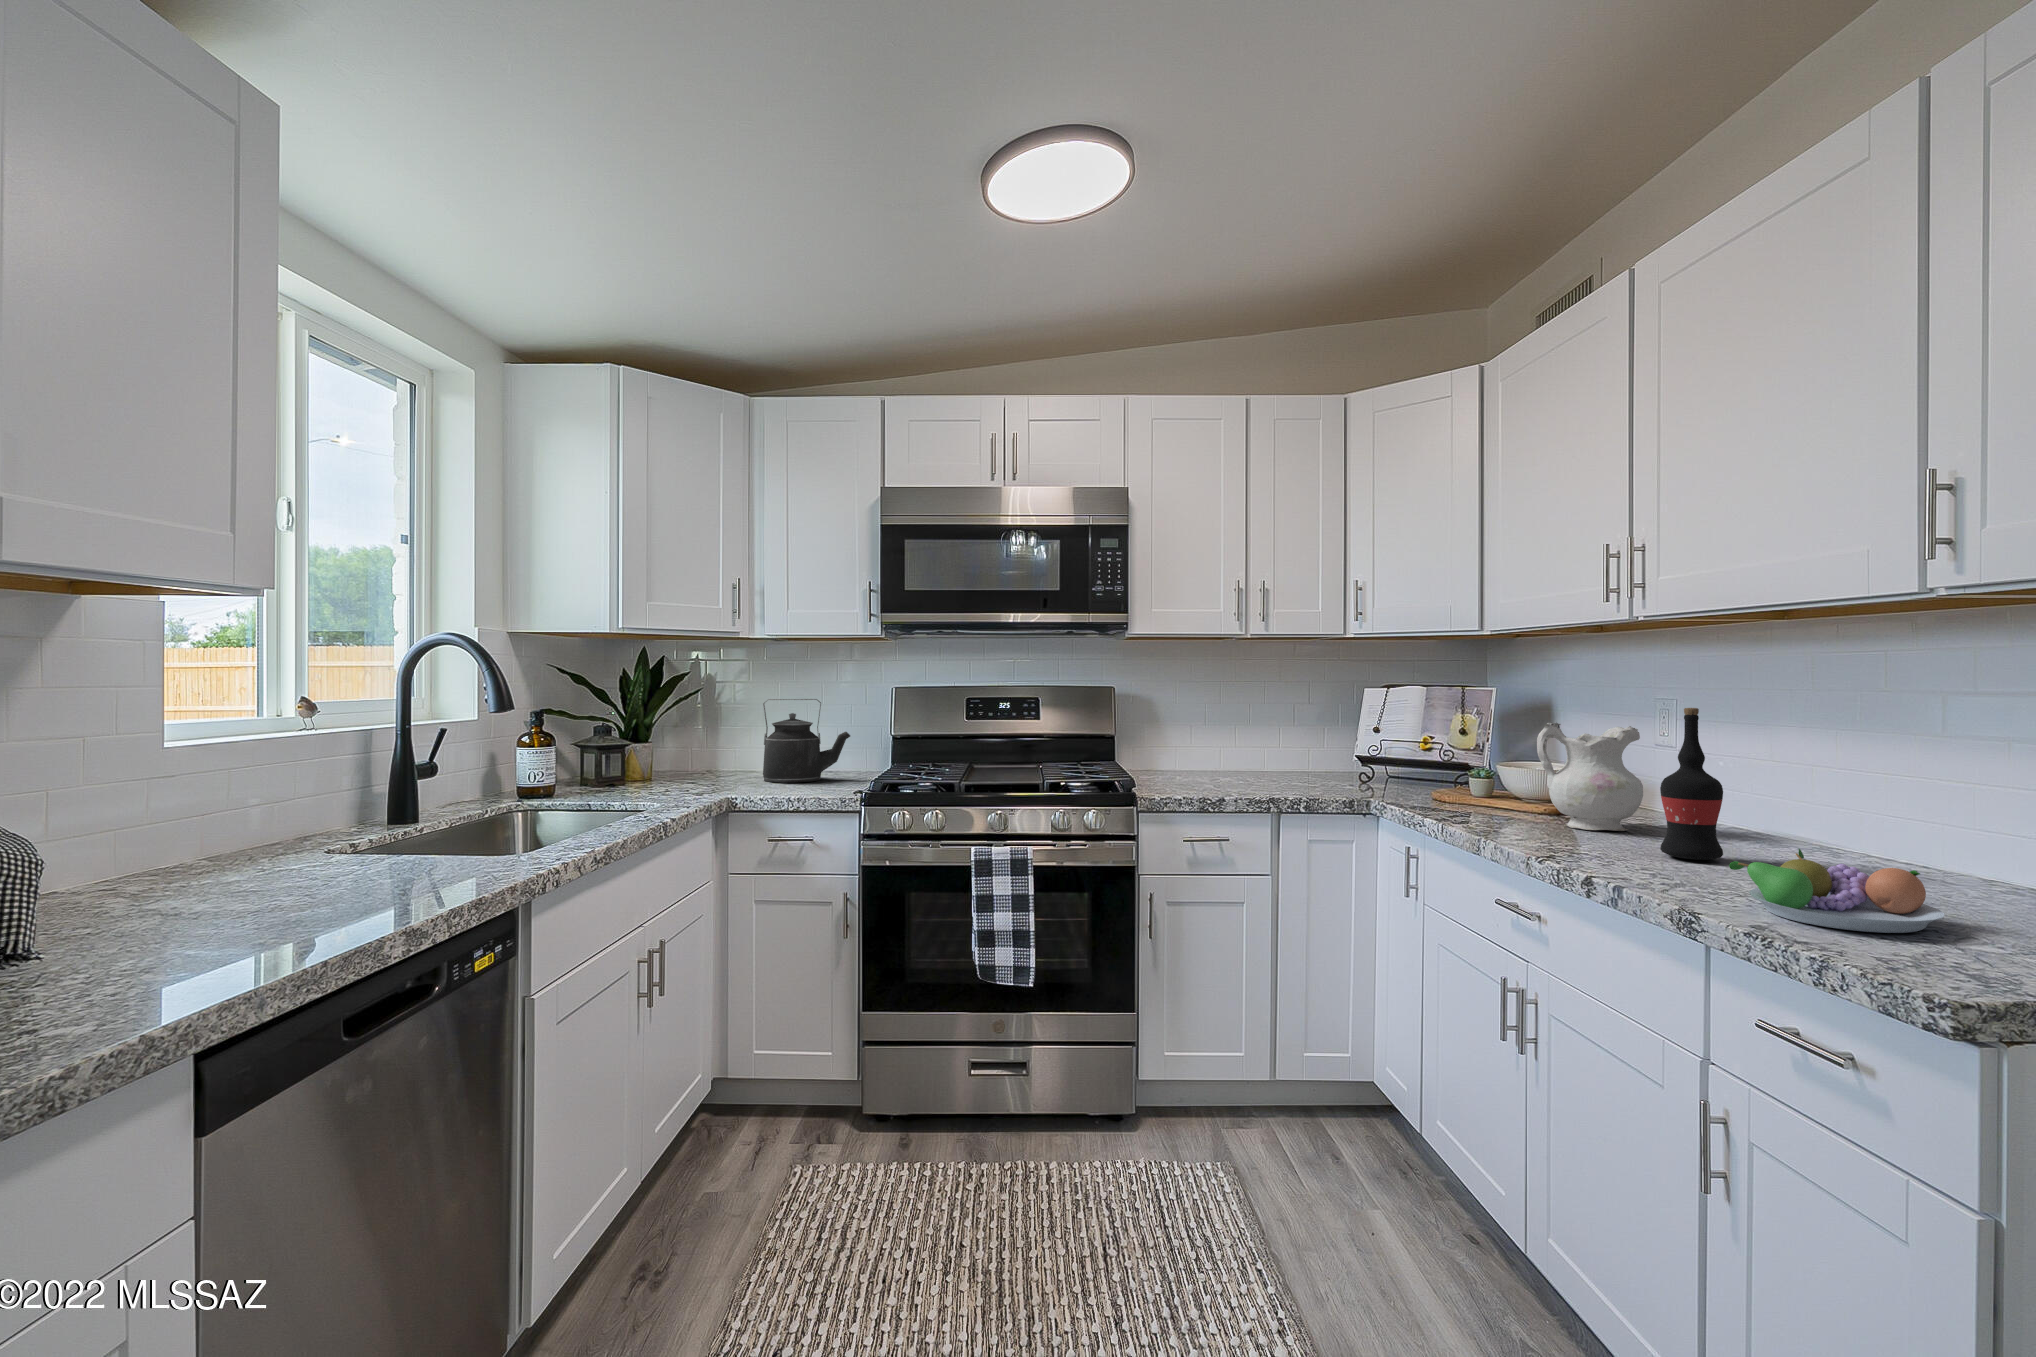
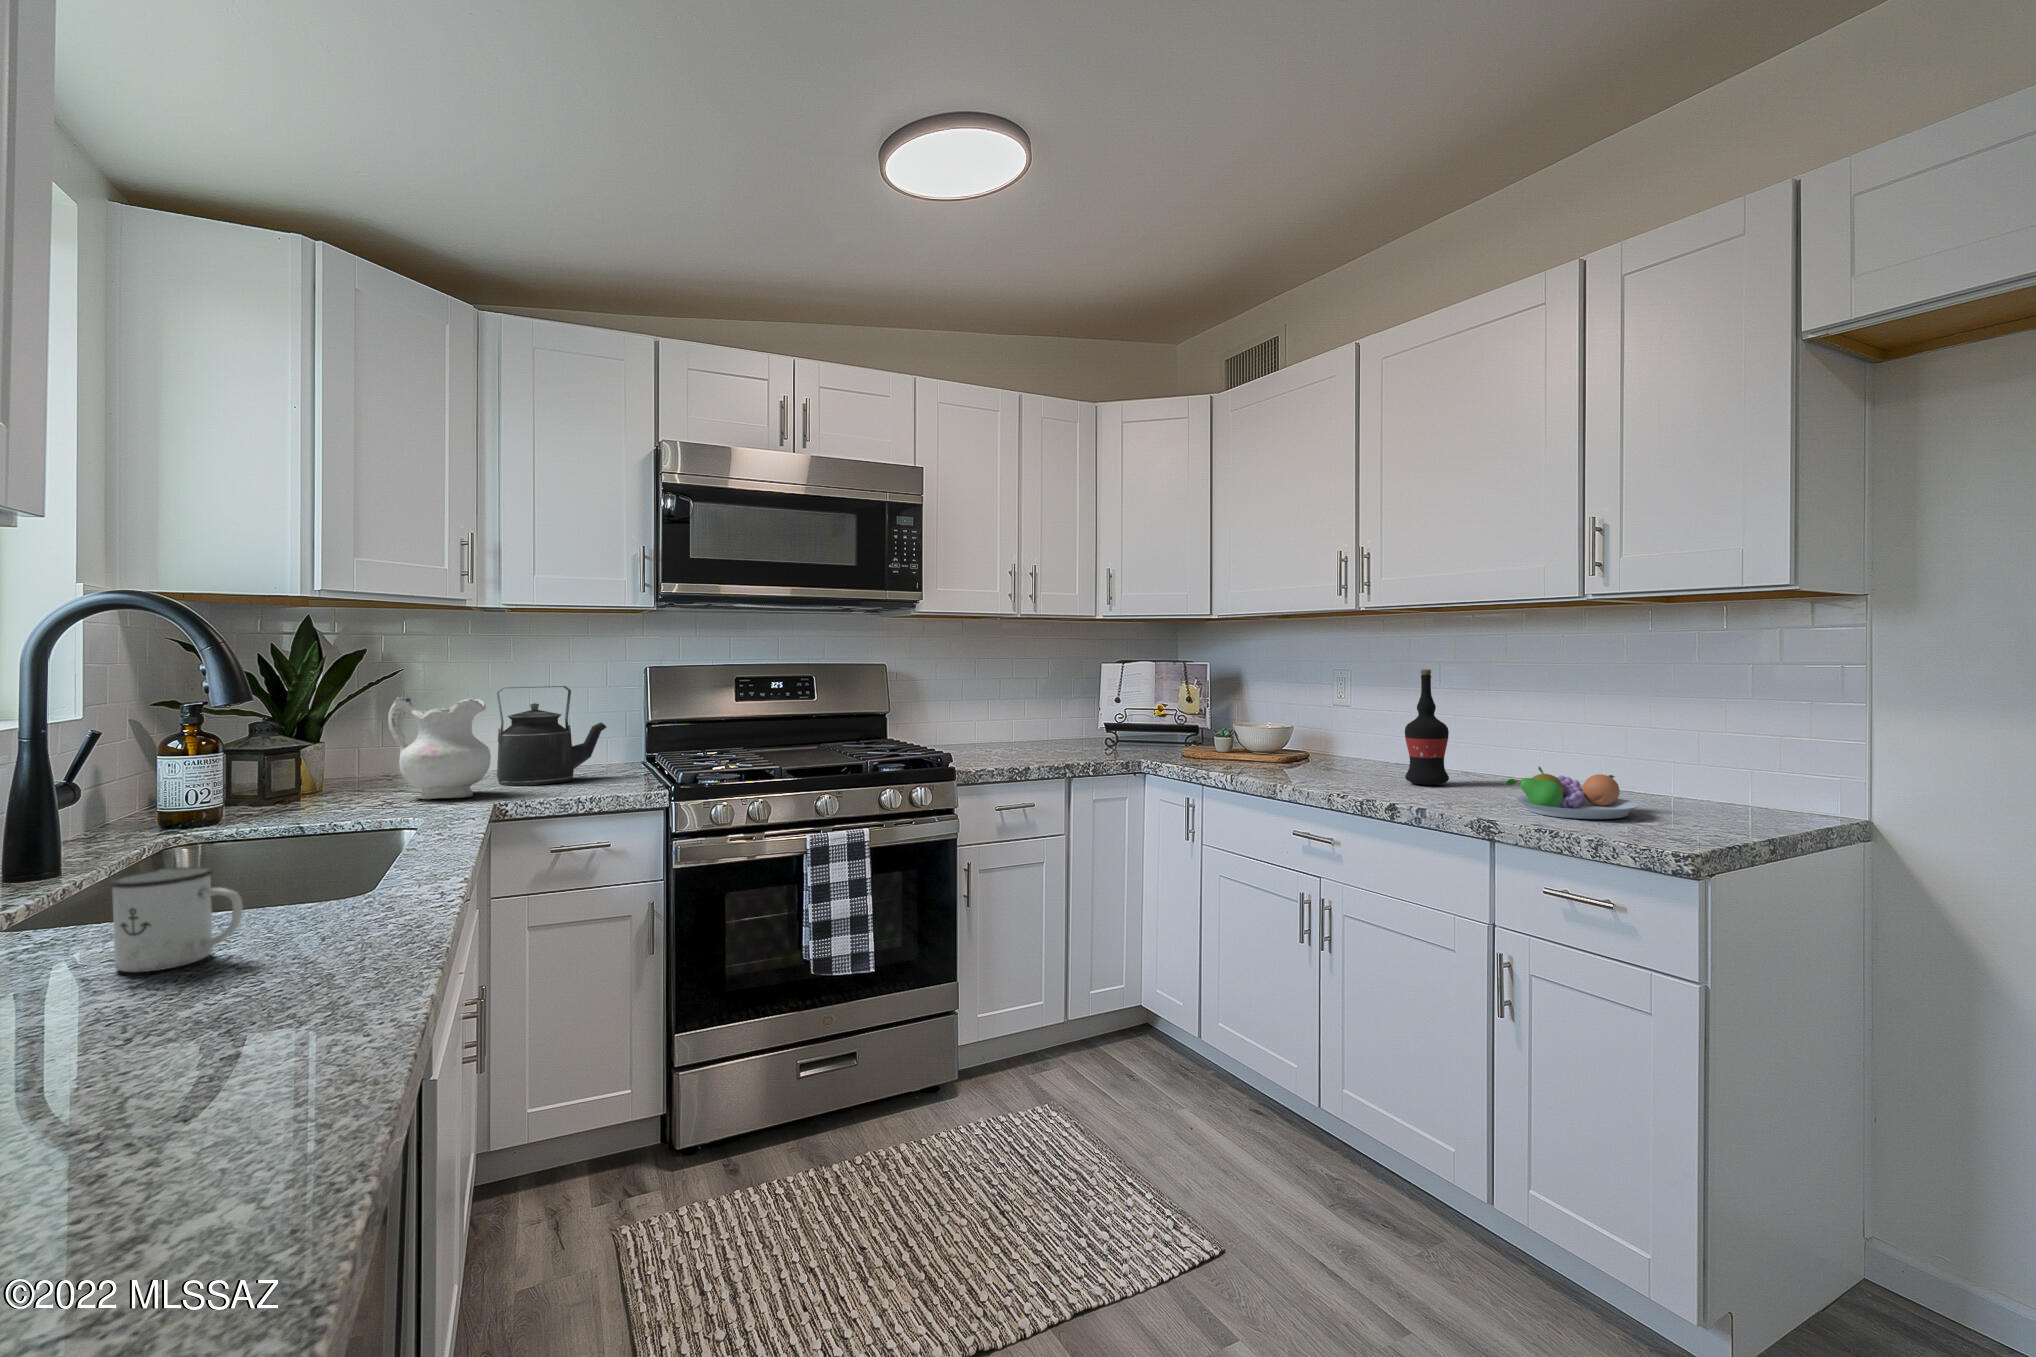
ceramic pitcher: present [1537,723,1643,831] -> present [388,697,491,799]
mug: none [320,826,389,893] -> present [111,867,243,972]

